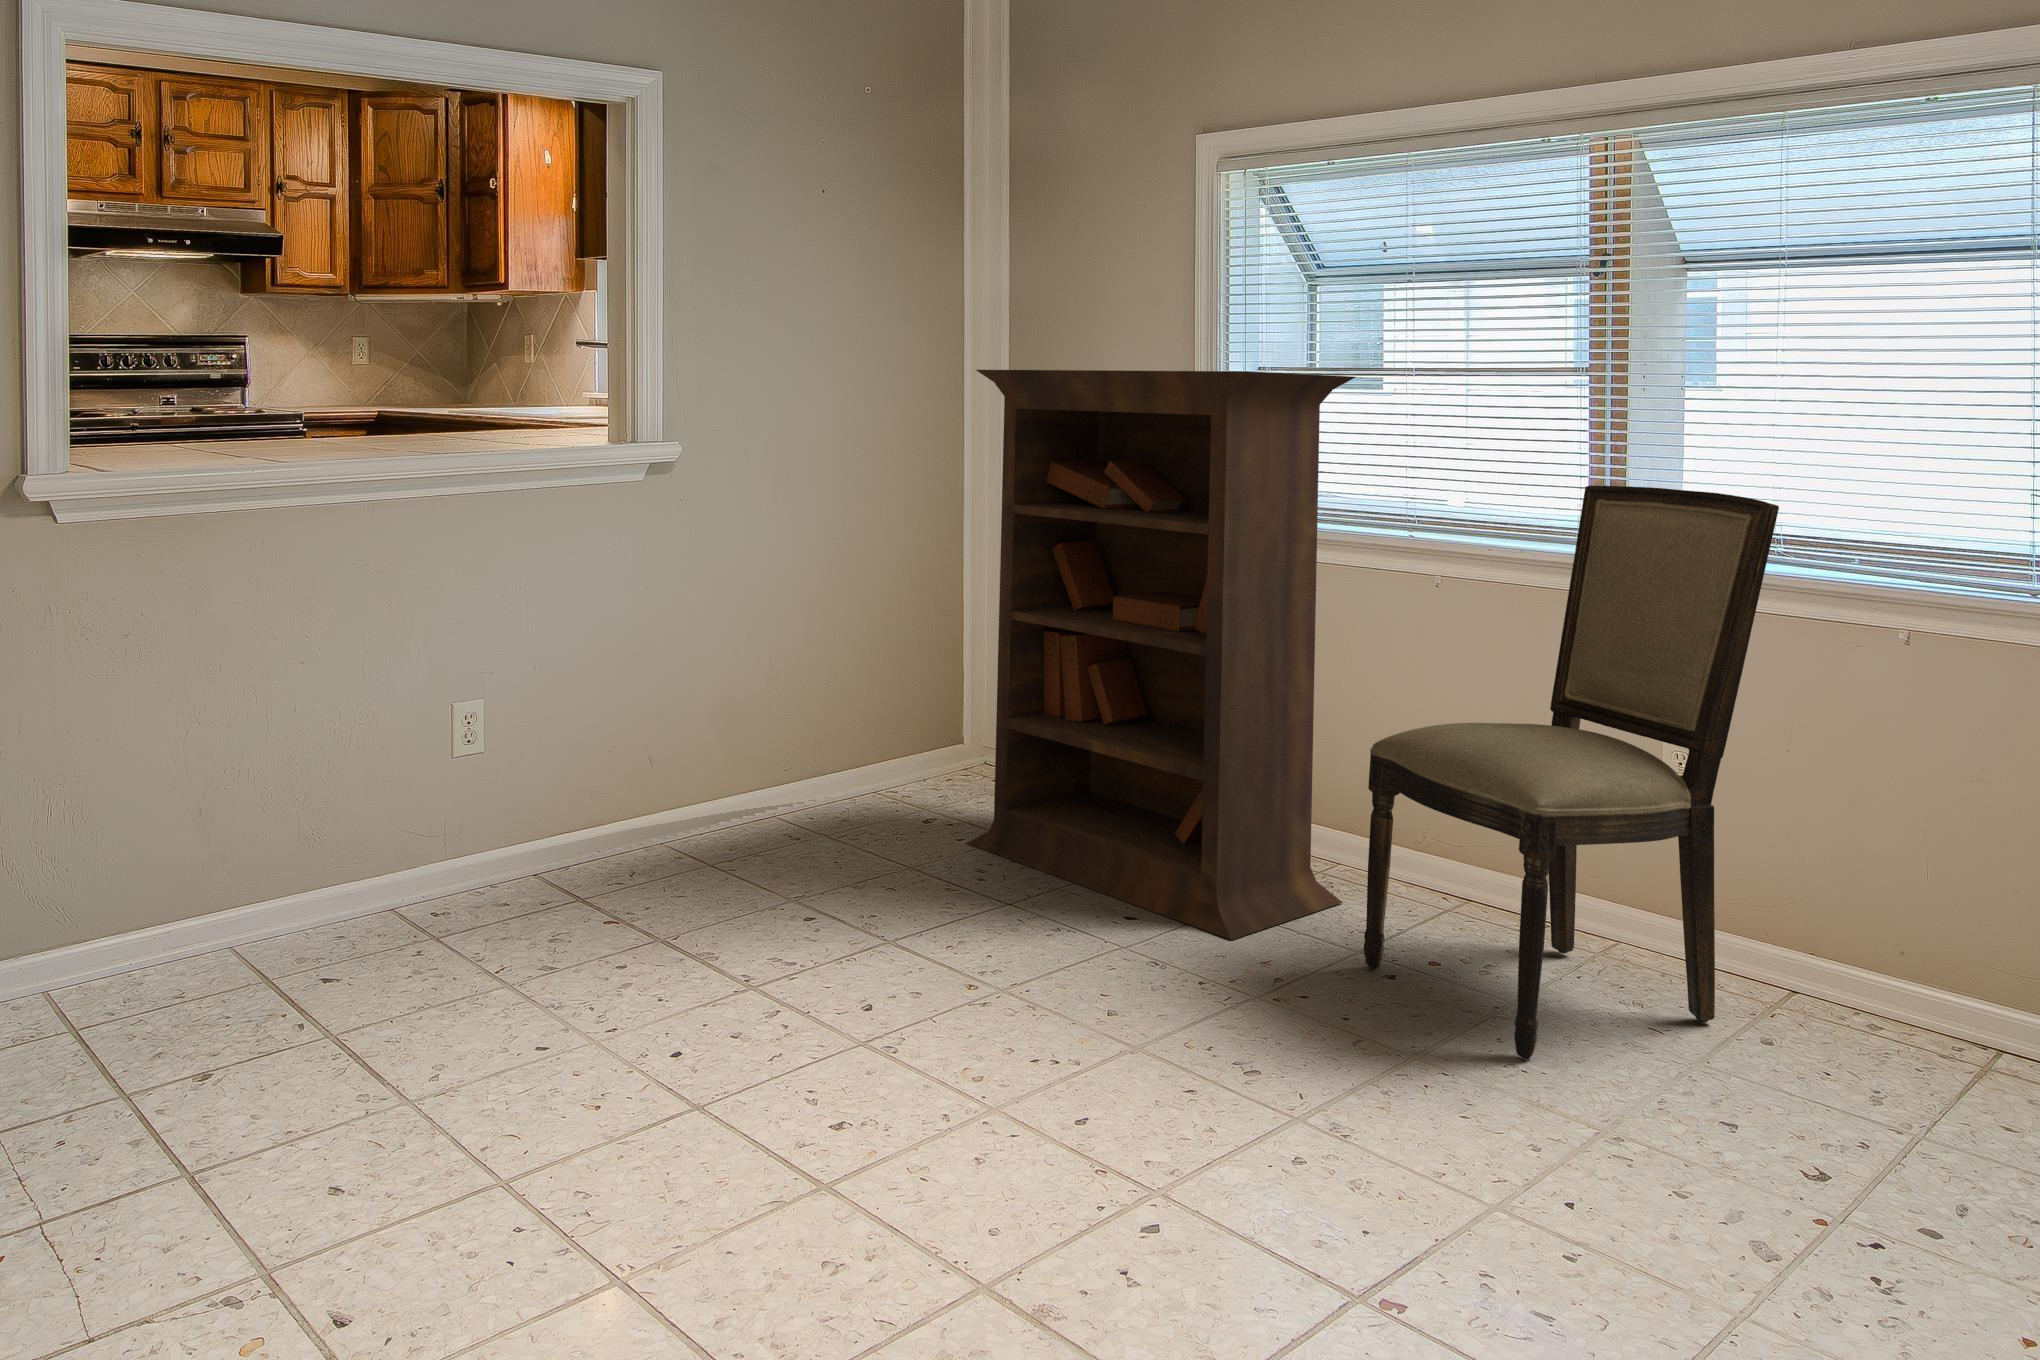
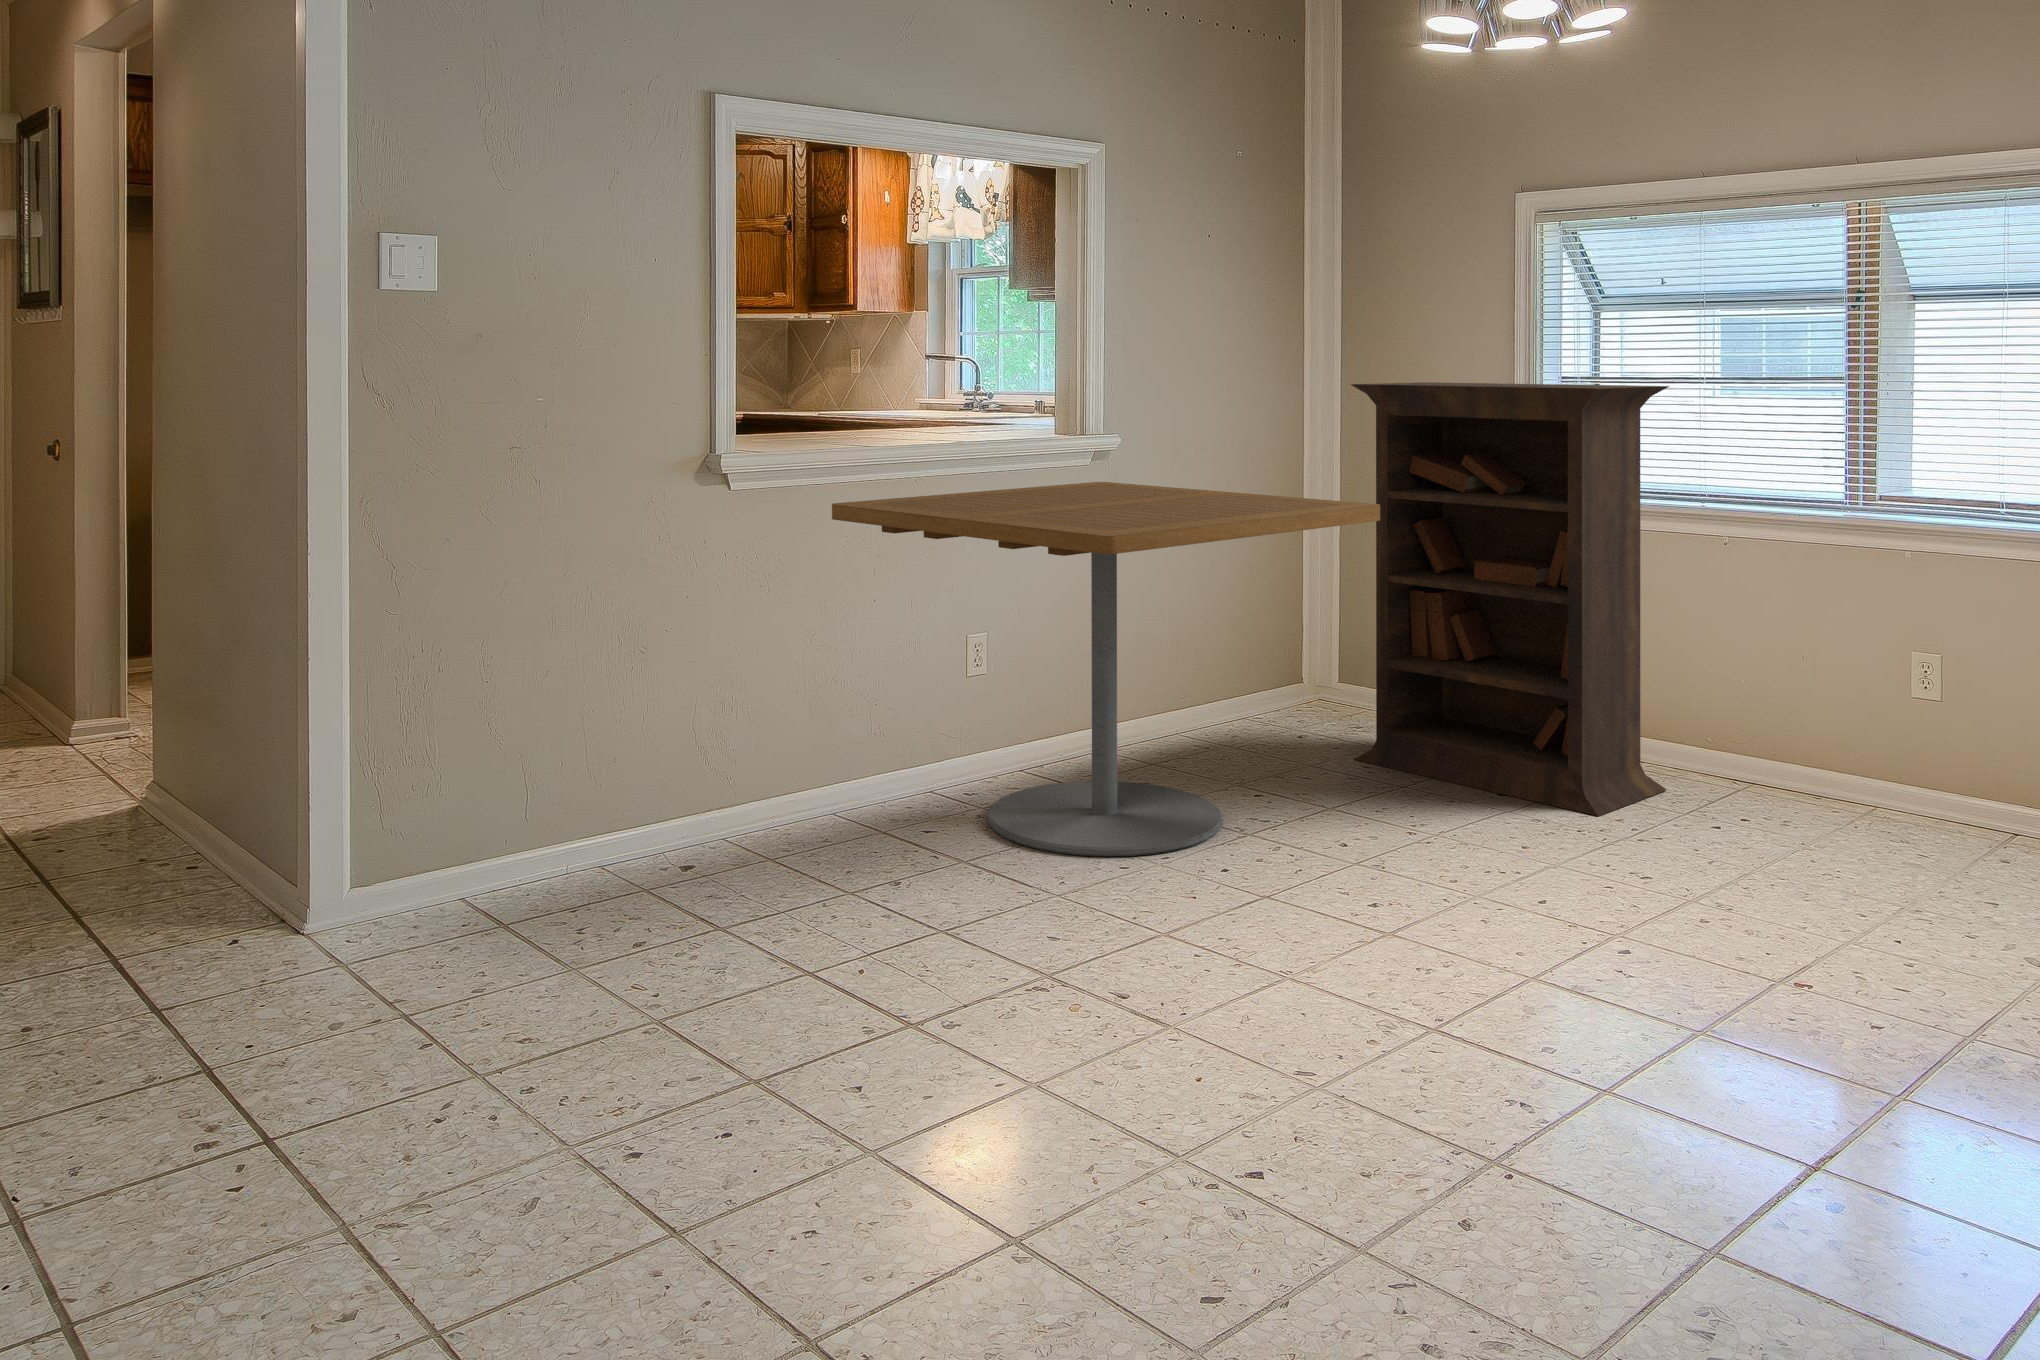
dining table: none [235,484,944,982] -> present [832,482,1380,856]
dining chair: present [1364,486,1779,1059] -> none [1704,467,2012,879]

